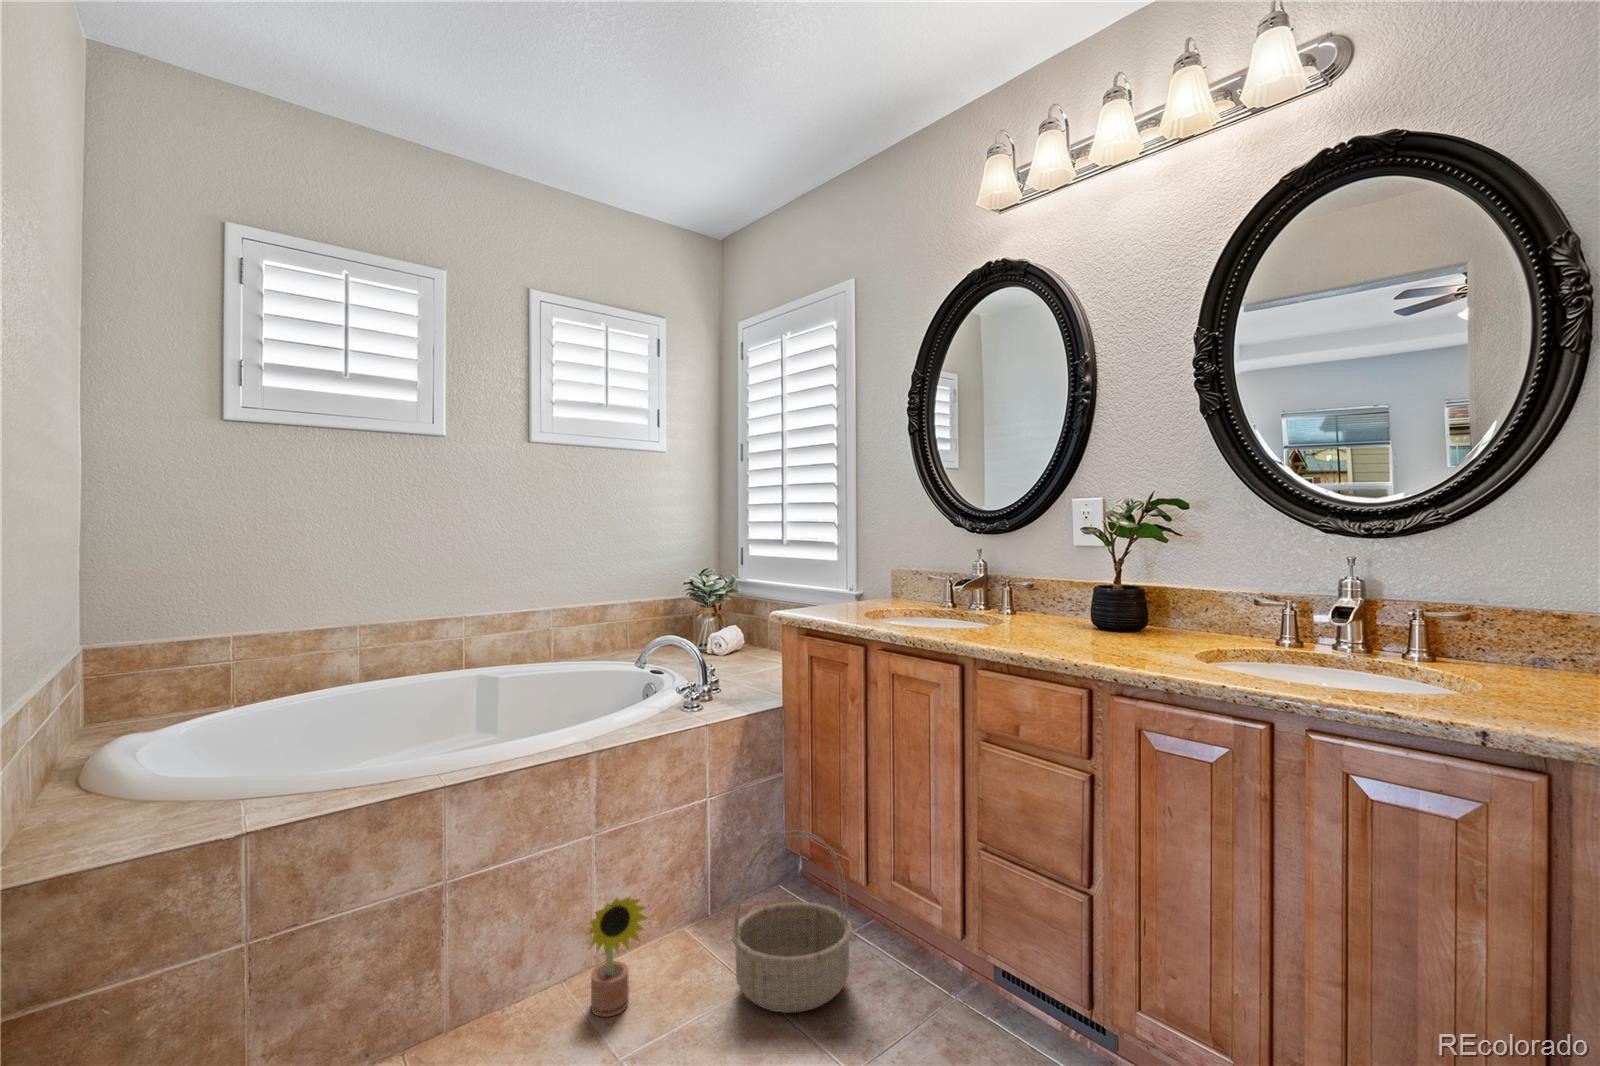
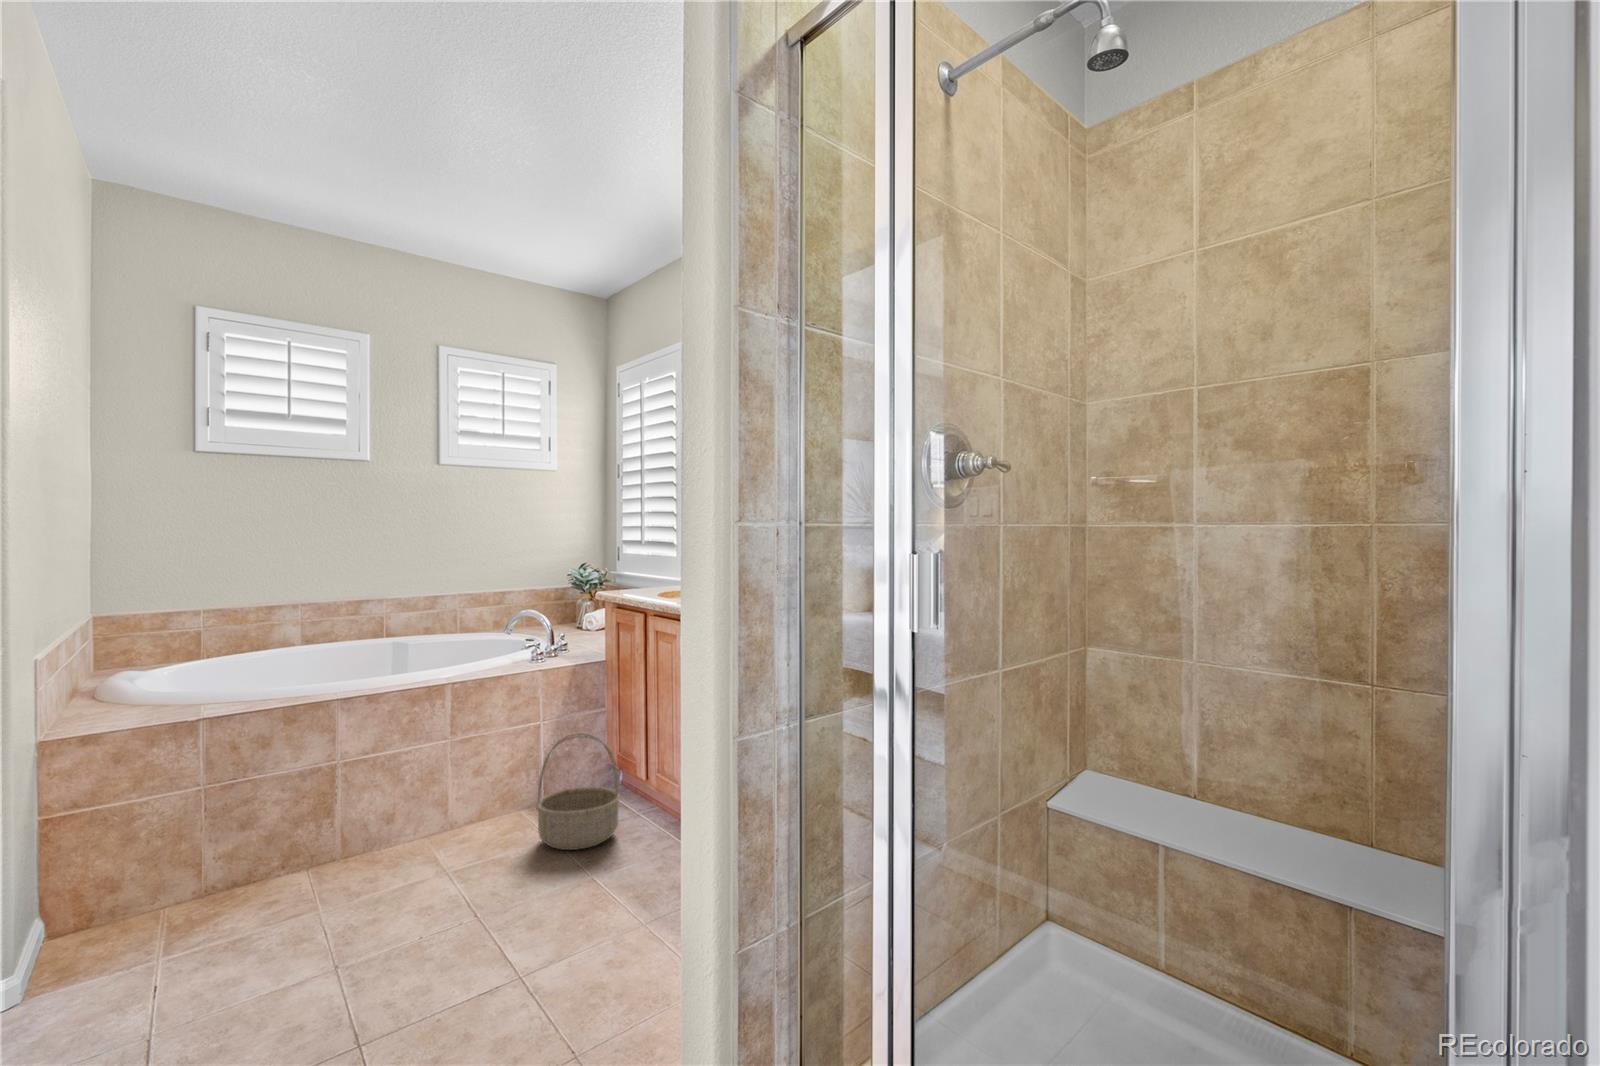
decorative plant: present [588,897,648,1017] -> none [430,772,476,853]

